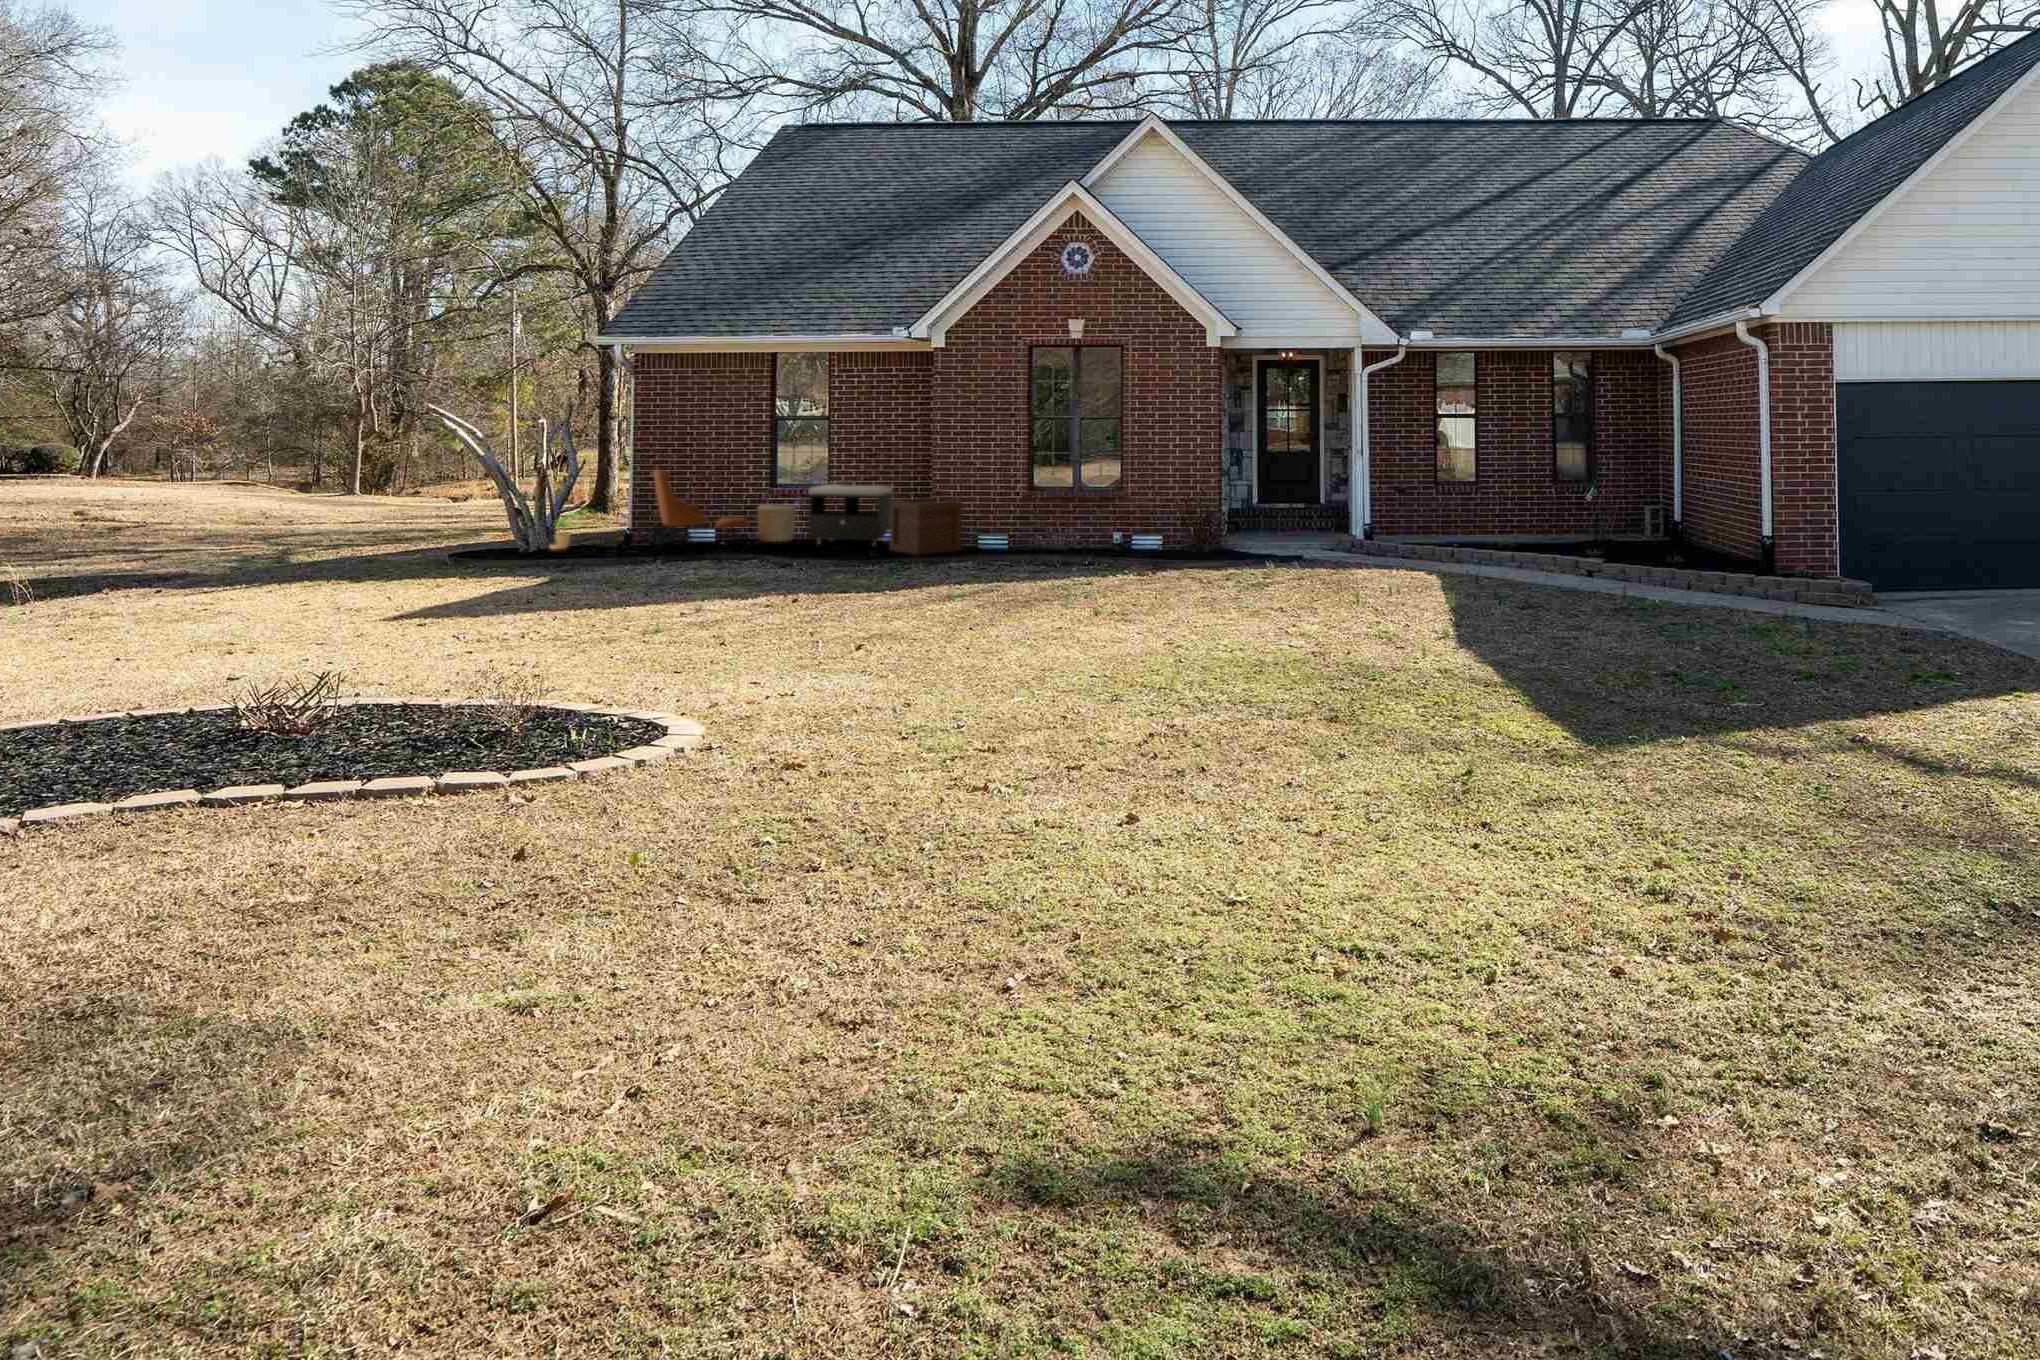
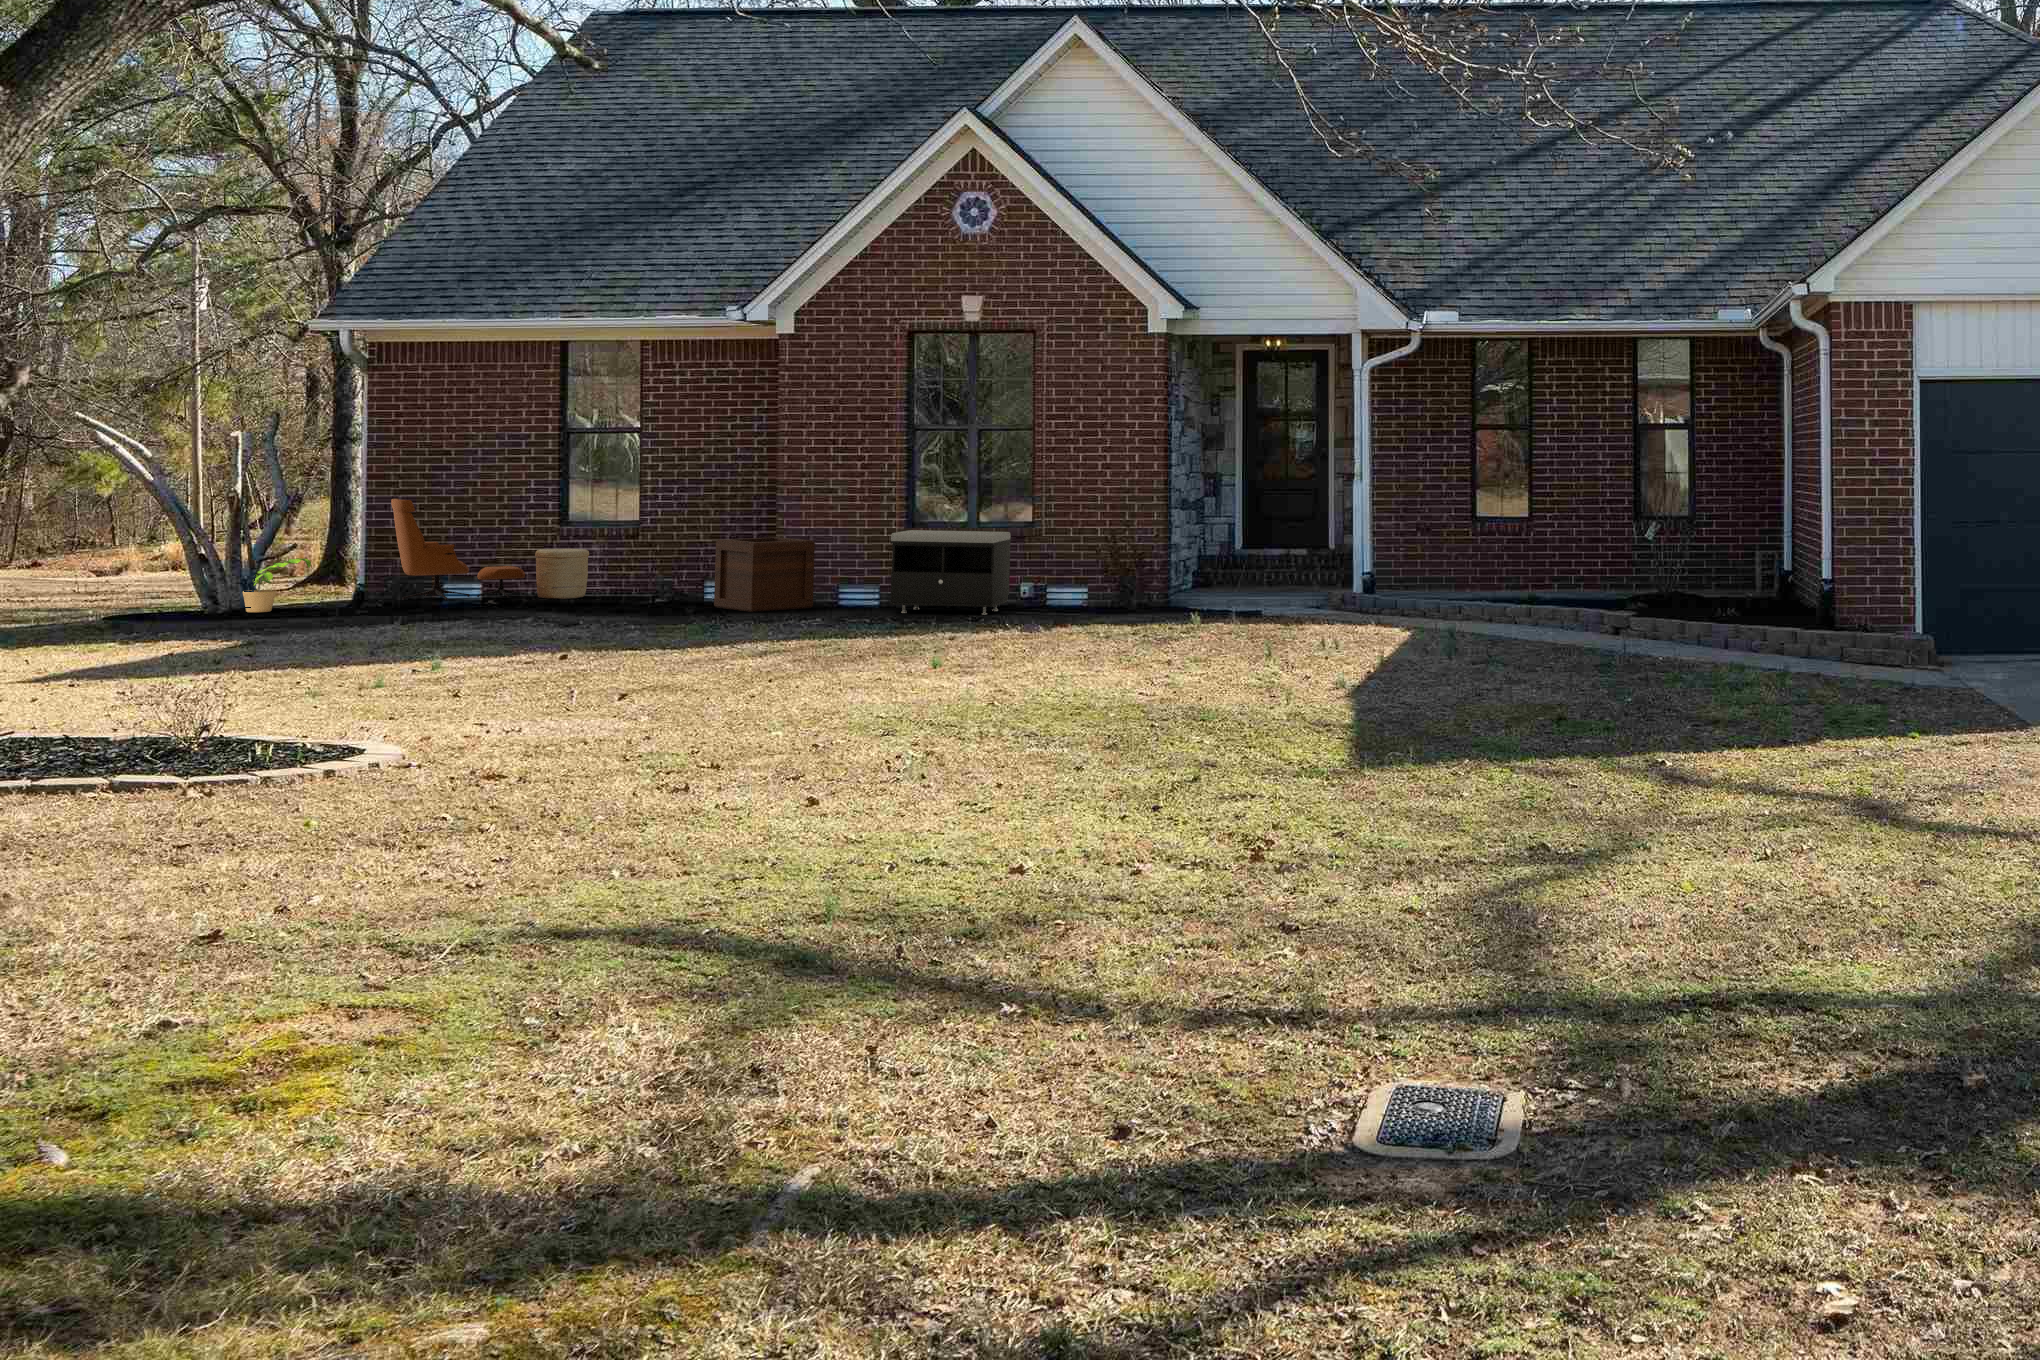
storage bench: present [809,484,892,544] -> present [890,530,1011,615]

